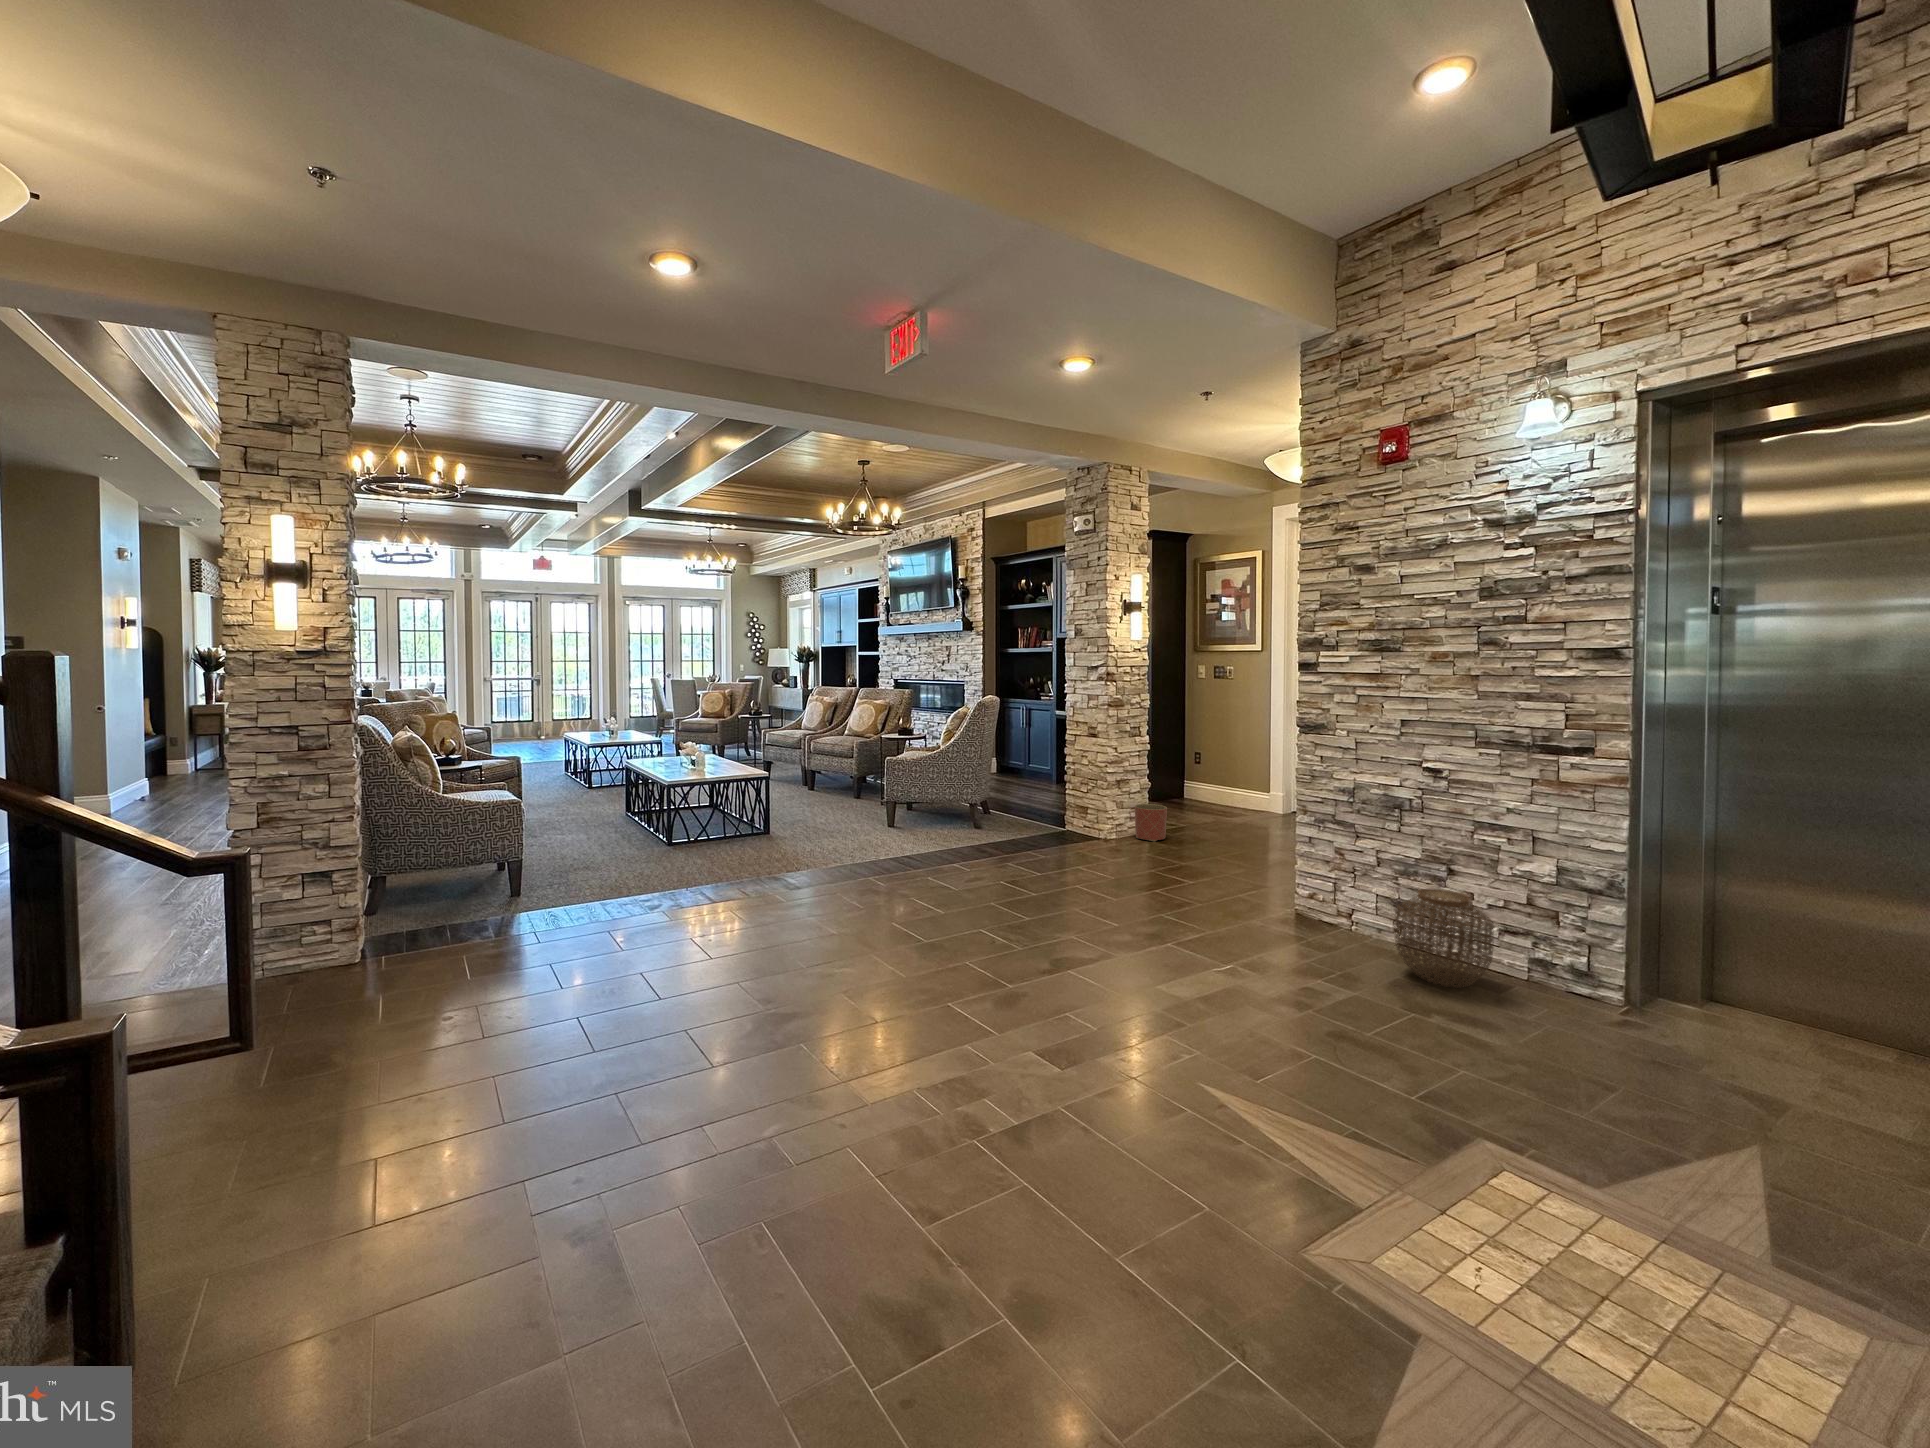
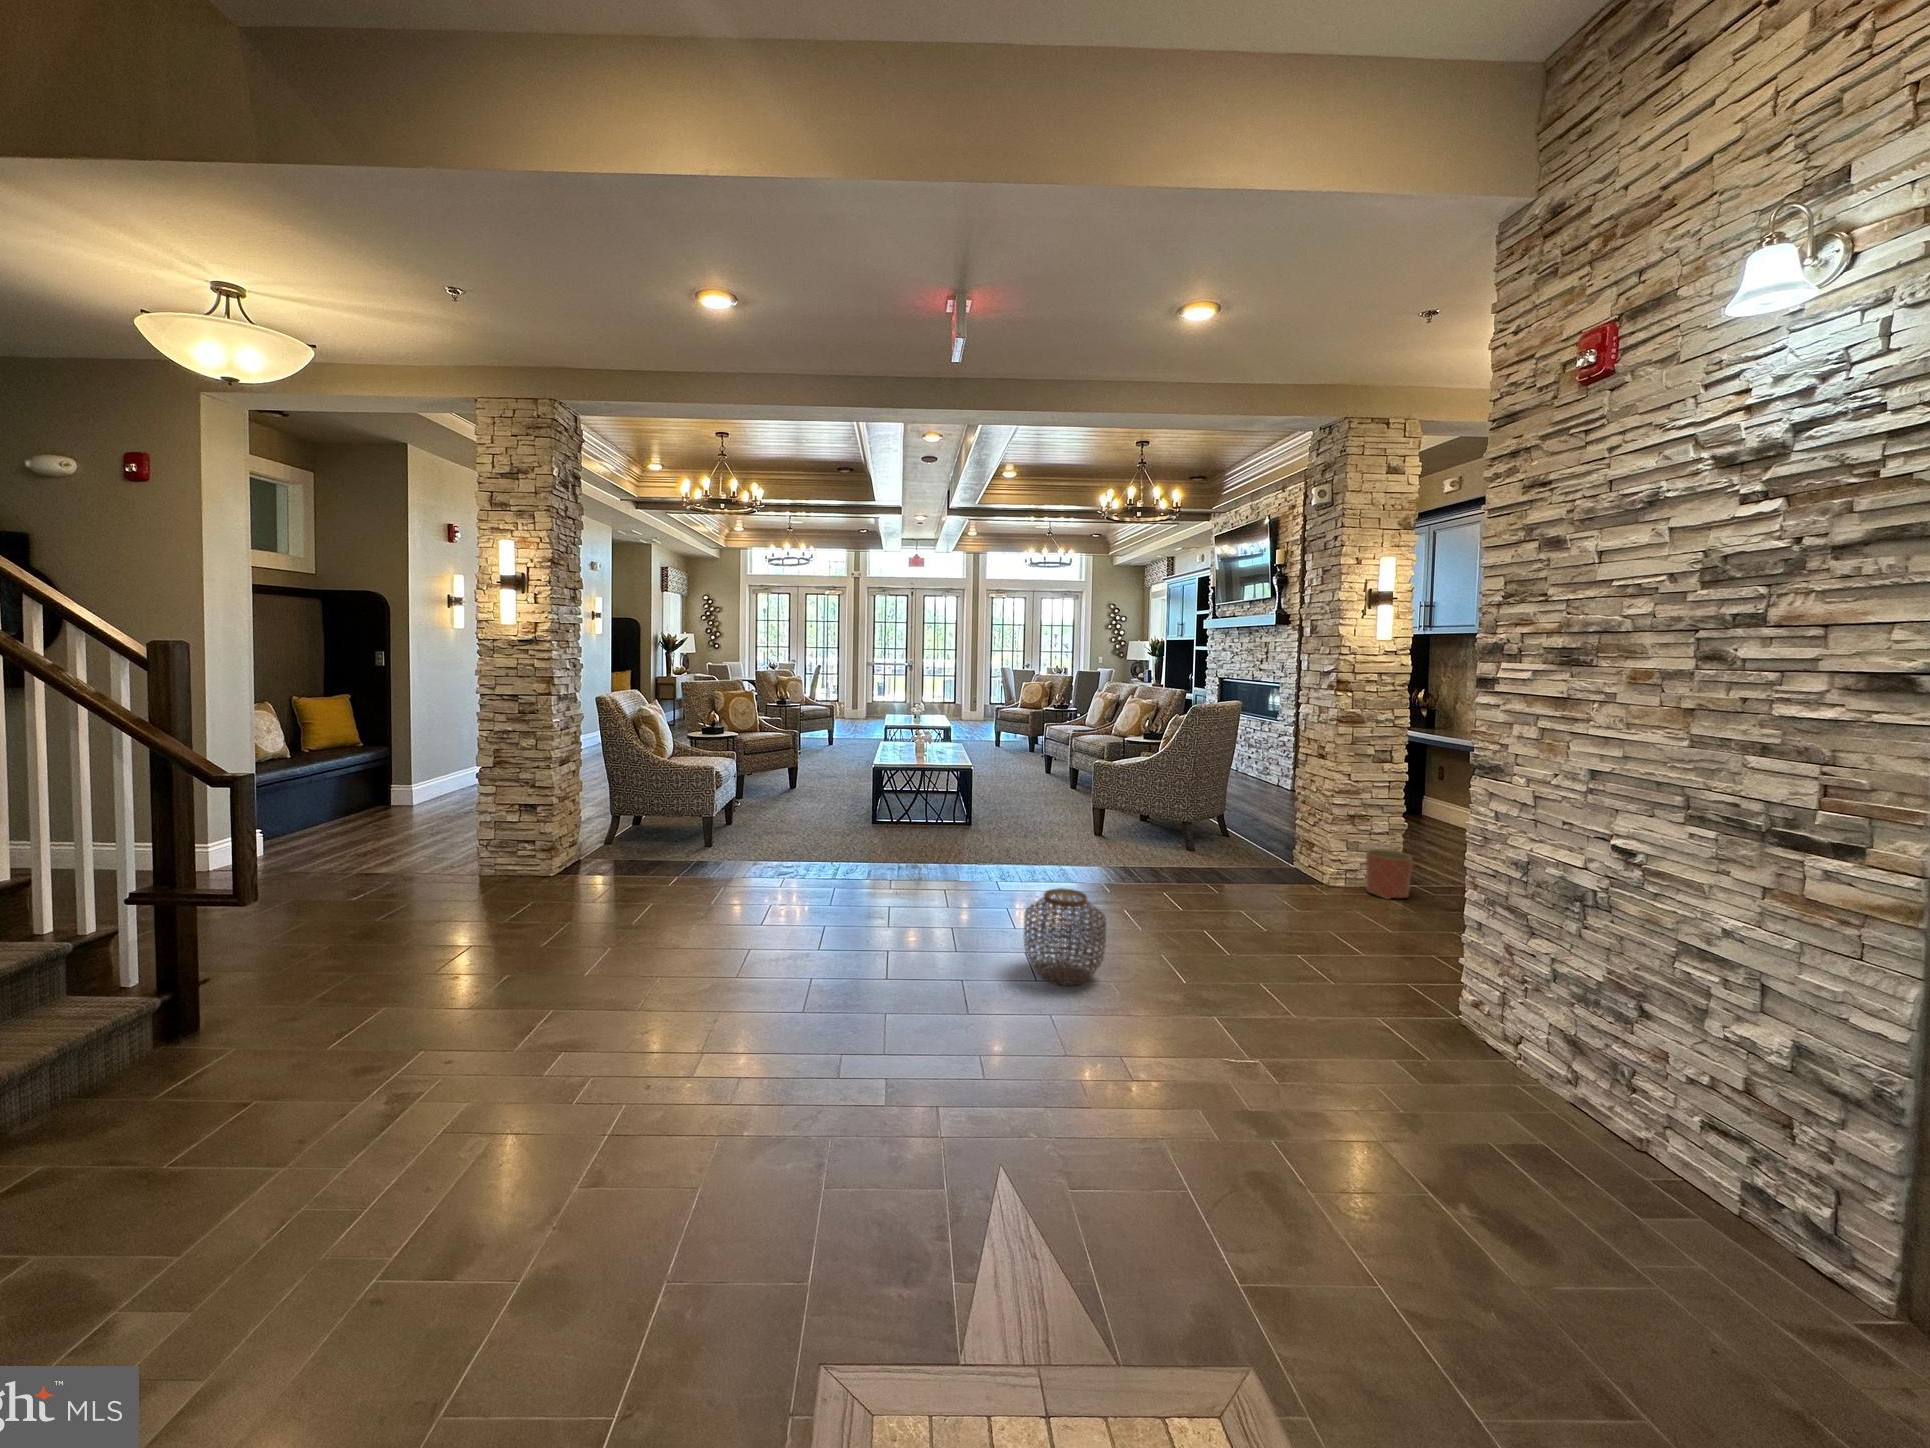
woven basket: present [1395,889,1493,988] -> present [1024,888,1106,986]

